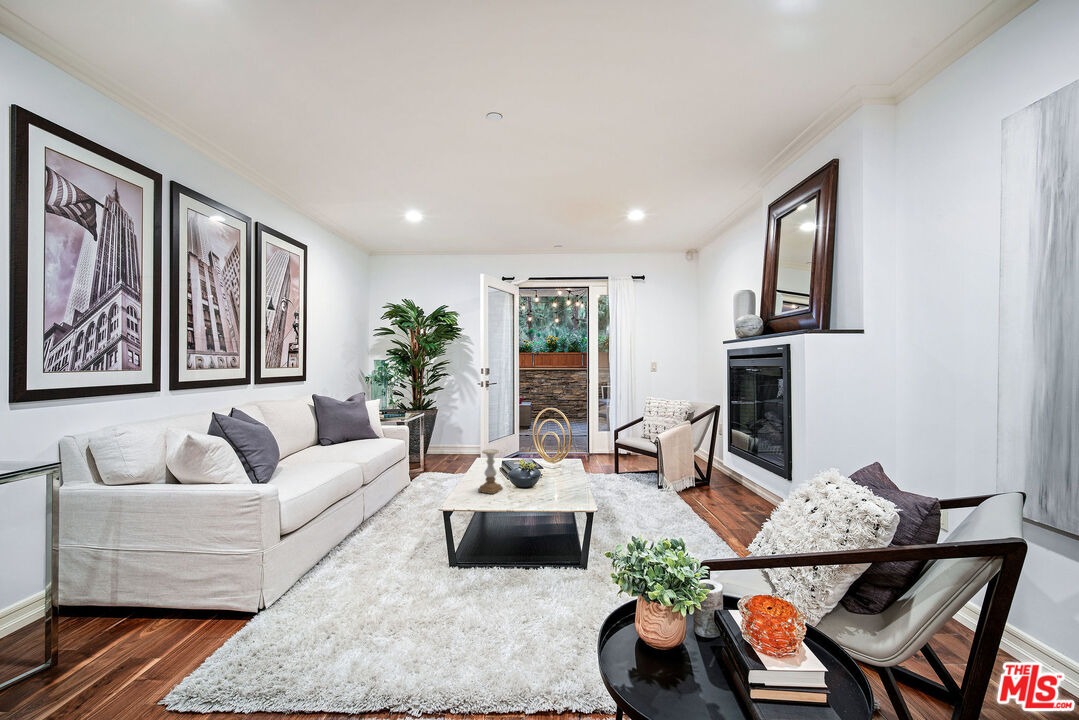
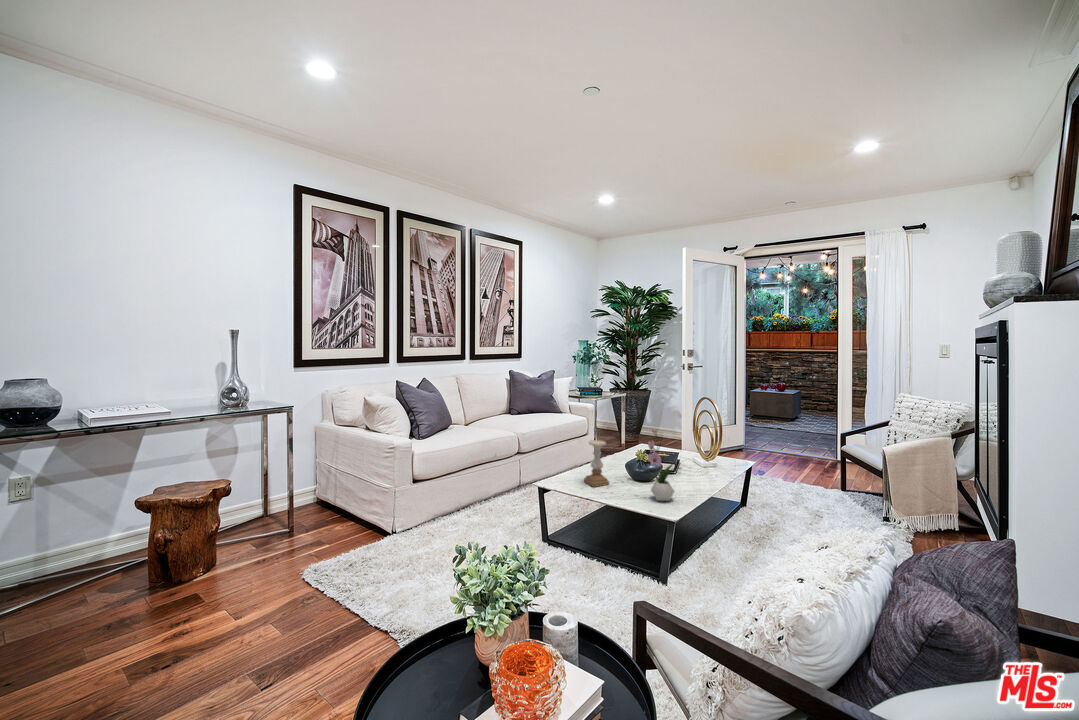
flower arrangement: none [544,431,571,492] -> present [647,431,675,501]

